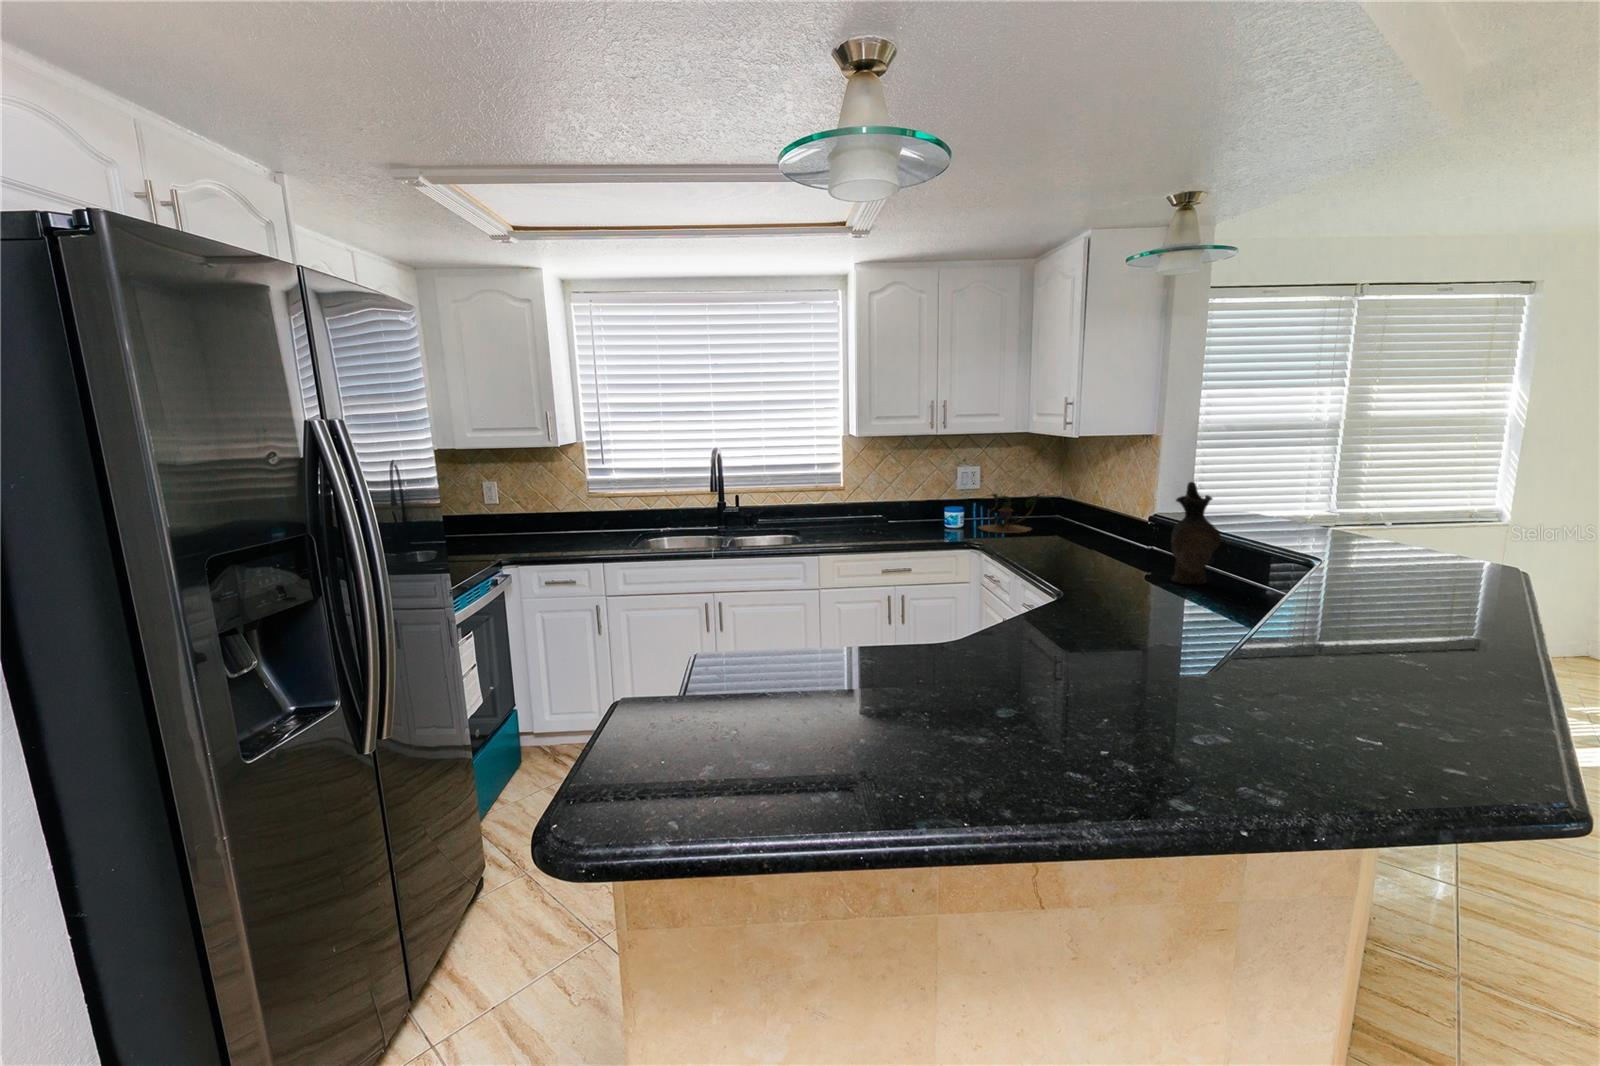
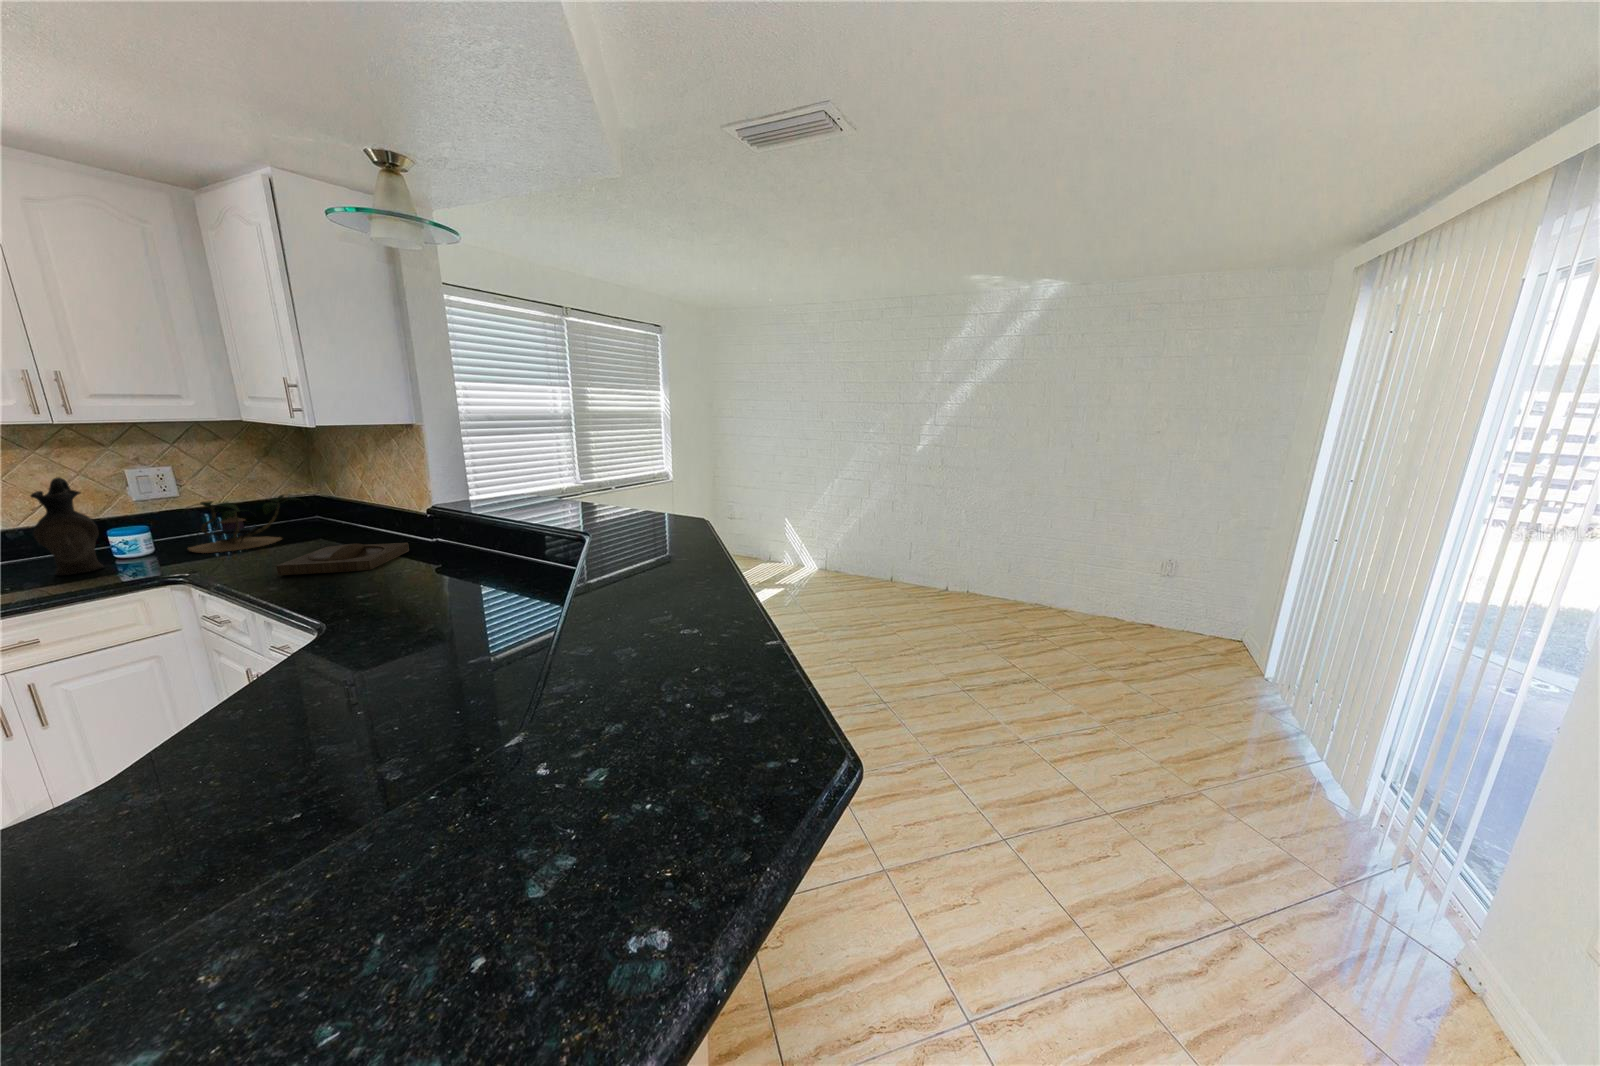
ceramic pitcher: present [1171,482,1221,584] -> present [31,477,103,575]
tray: none [1032,539,1127,564] -> present [276,543,409,575]

